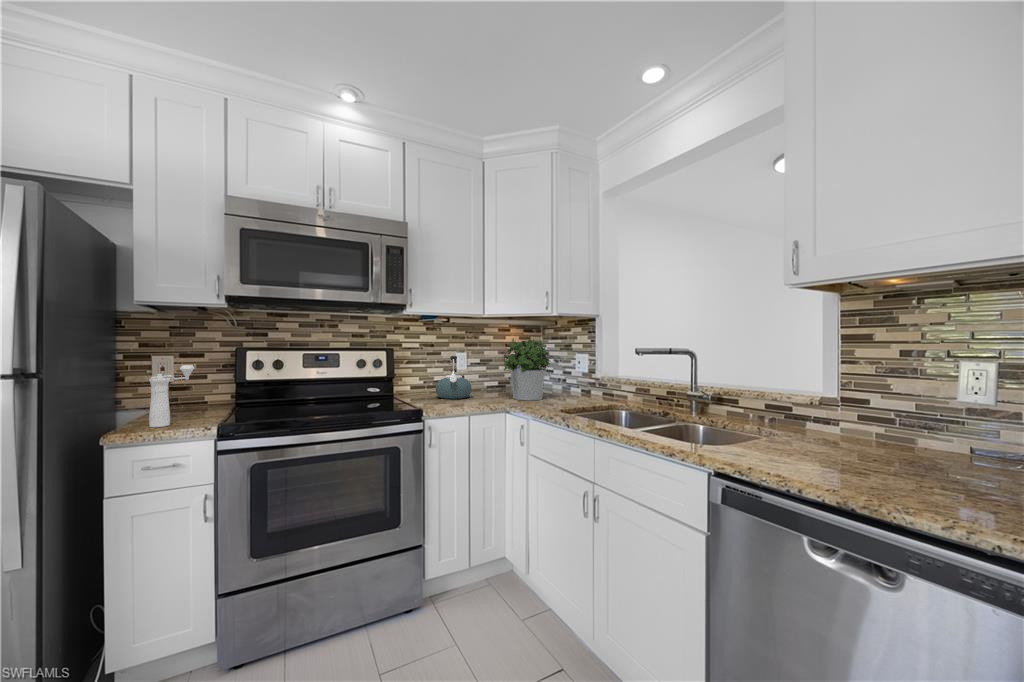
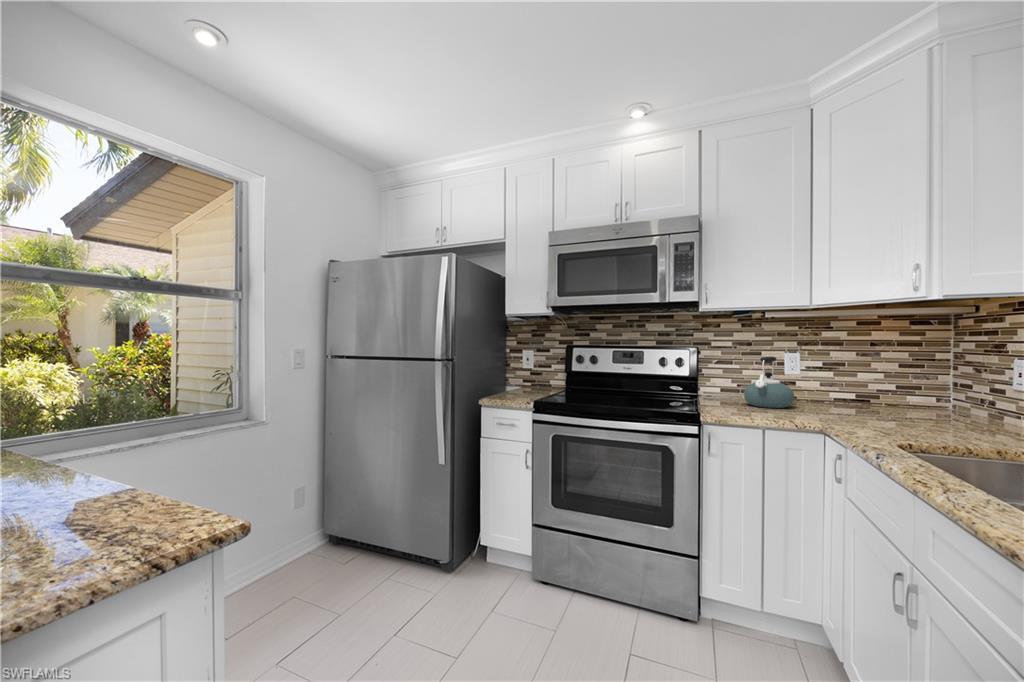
potted plant: present [504,339,550,400] -> none [837,334,931,425]
pepper mill: present [149,365,194,427] -> none [504,357,531,397]

